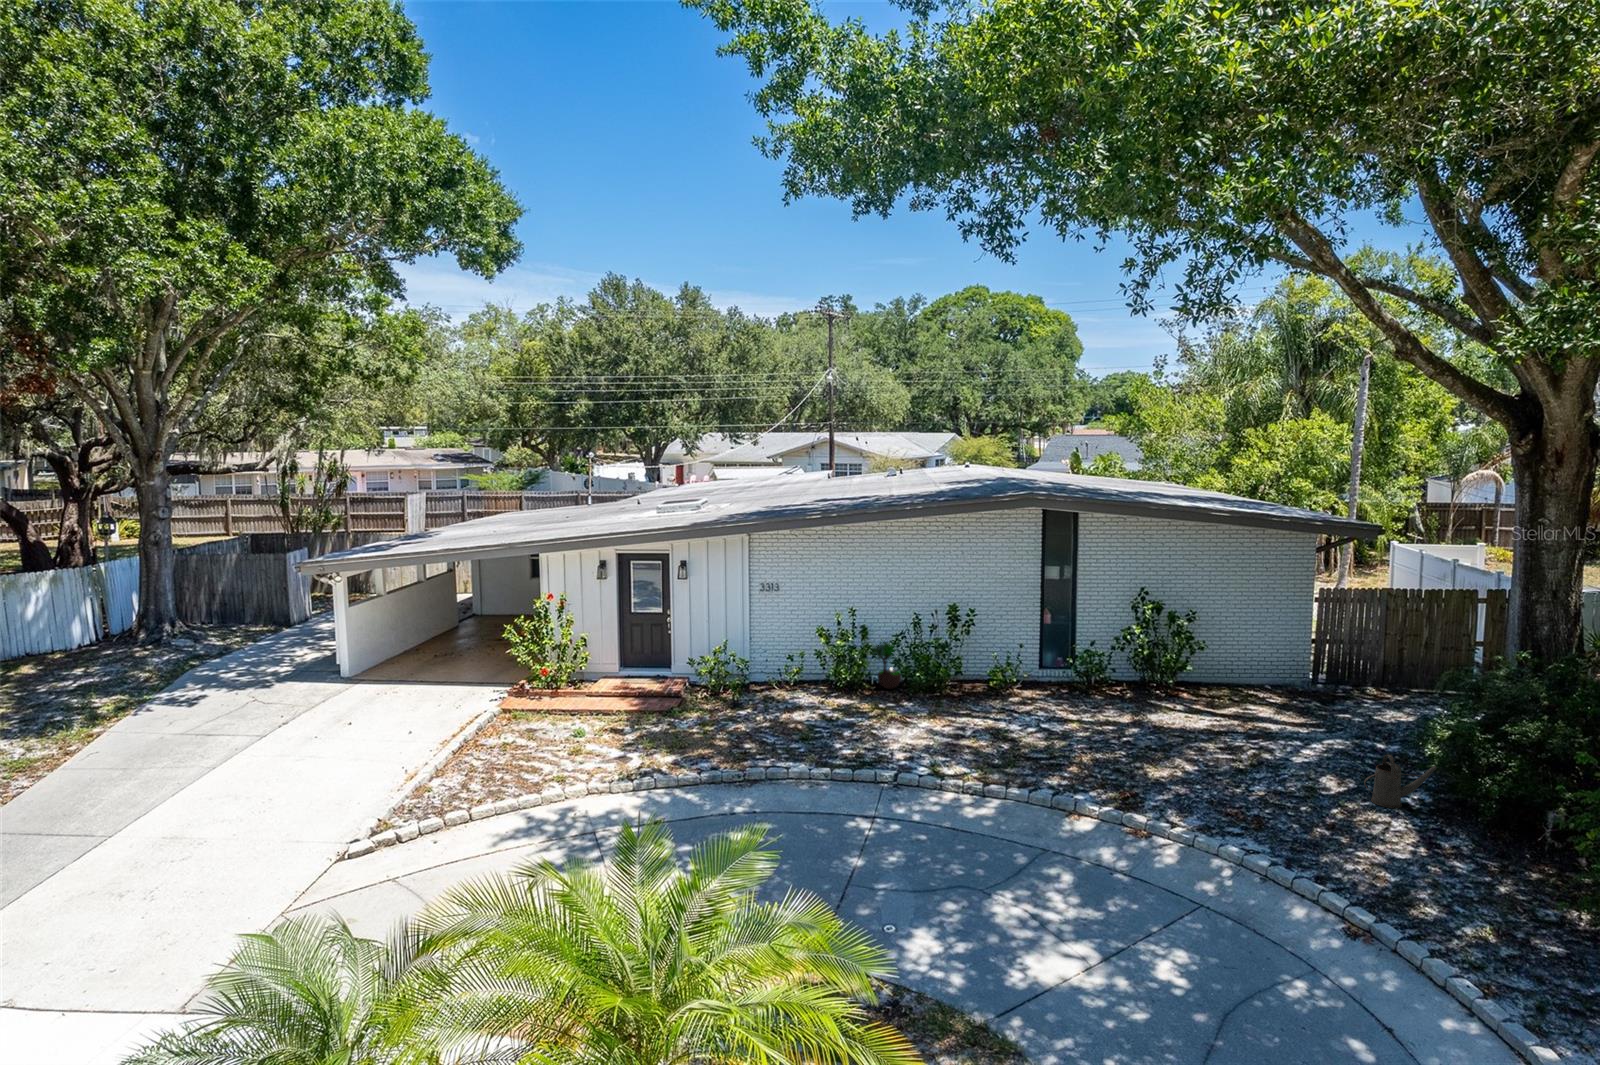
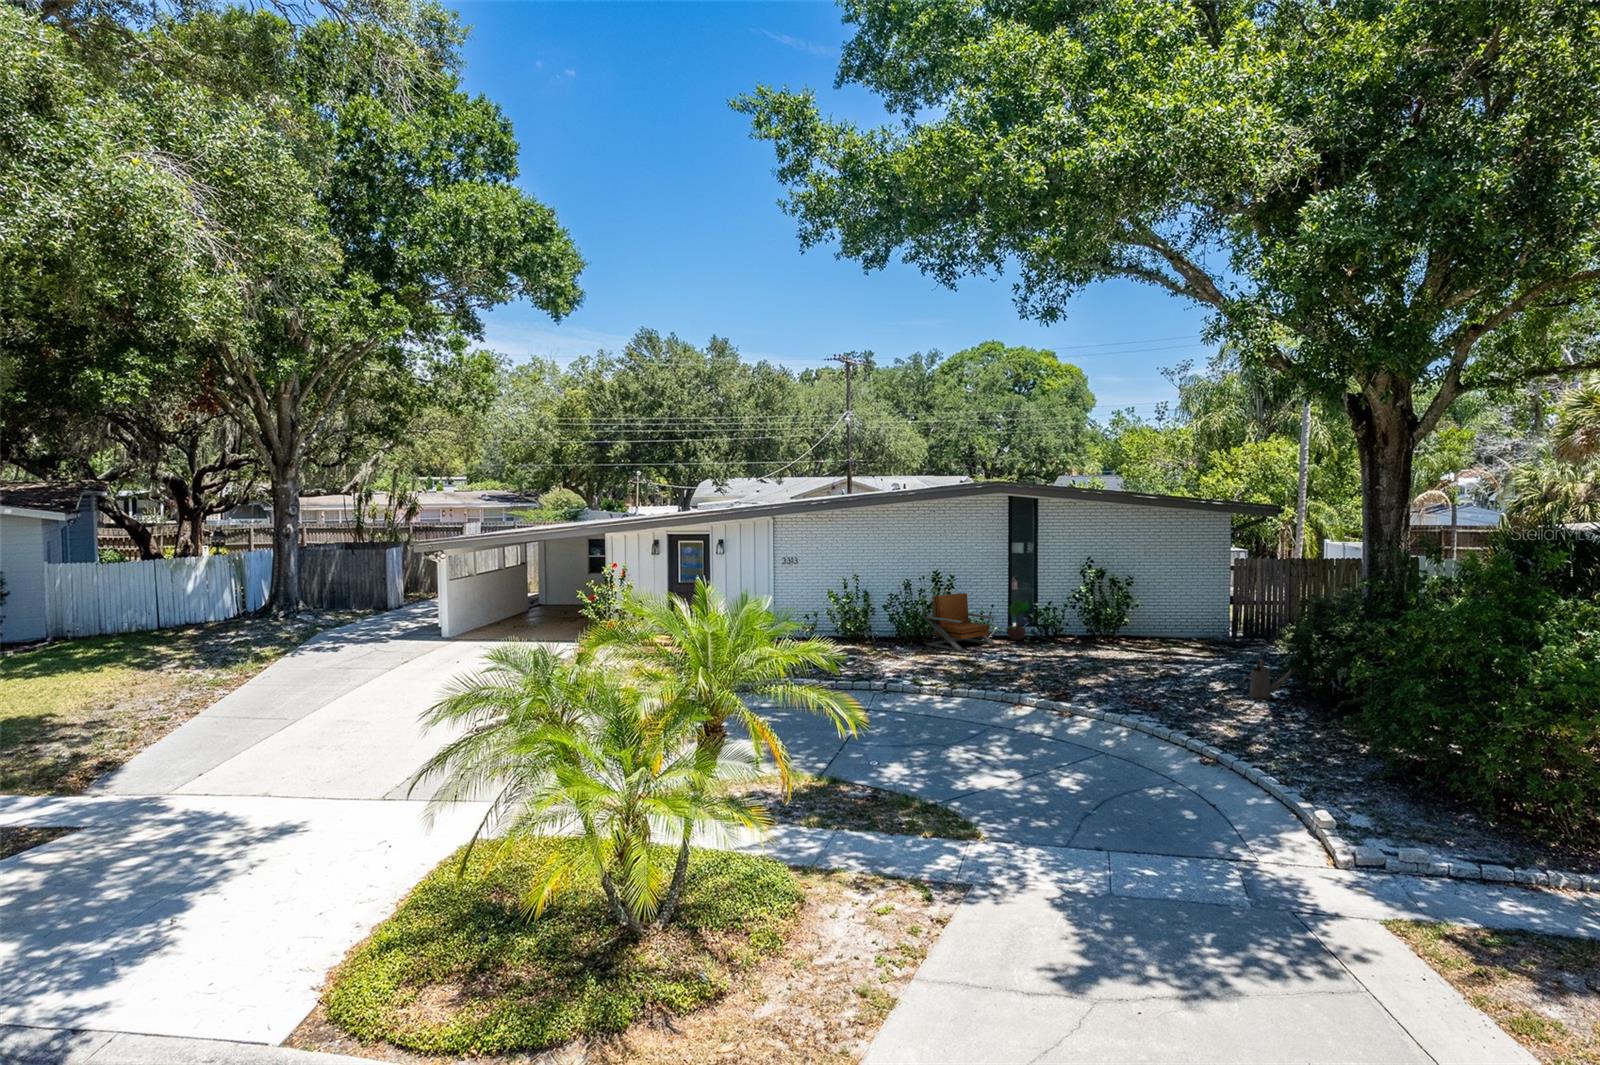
lounge chair: none [934,624,1020,702] -> present [925,593,995,651]
potted tree: present [871,641,901,689] -> present [1006,601,1028,640]

